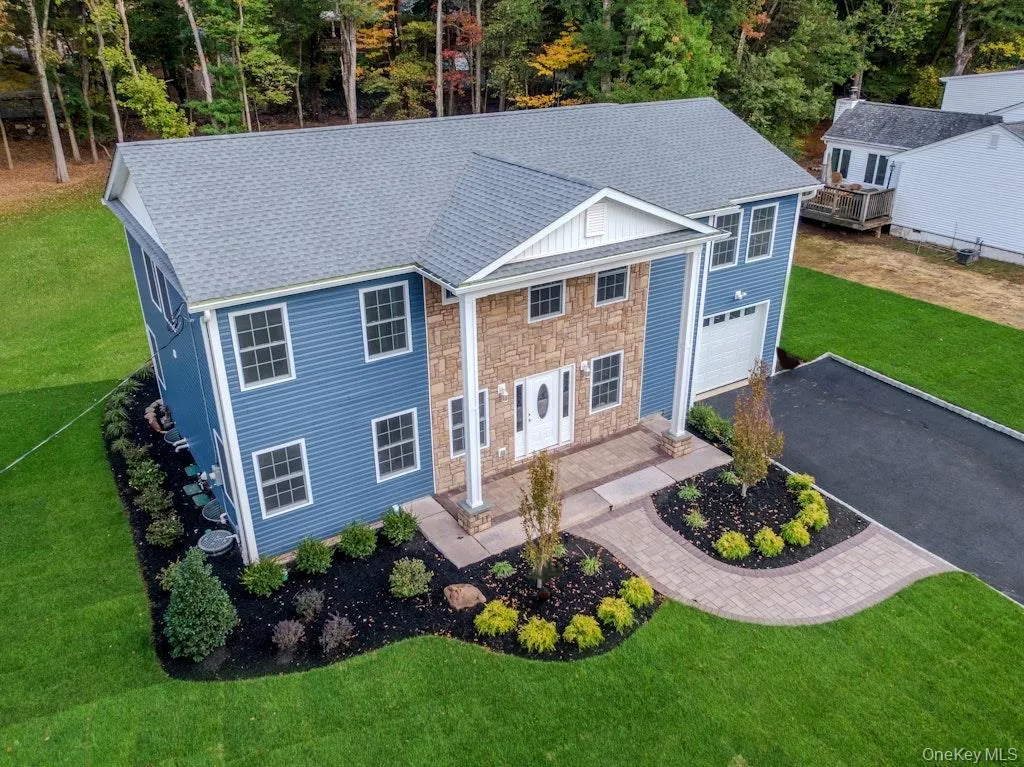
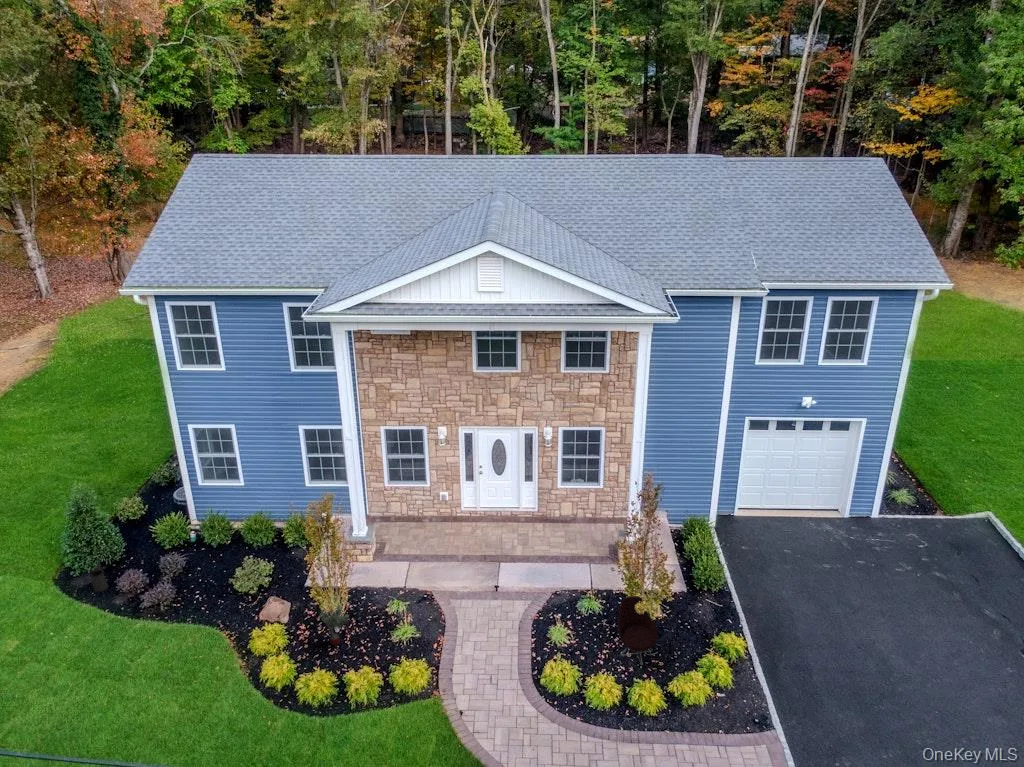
chair: present [776,347,801,375] -> present [618,596,658,664]
watering can: none [221,634,251,670] -> present [90,559,108,593]

